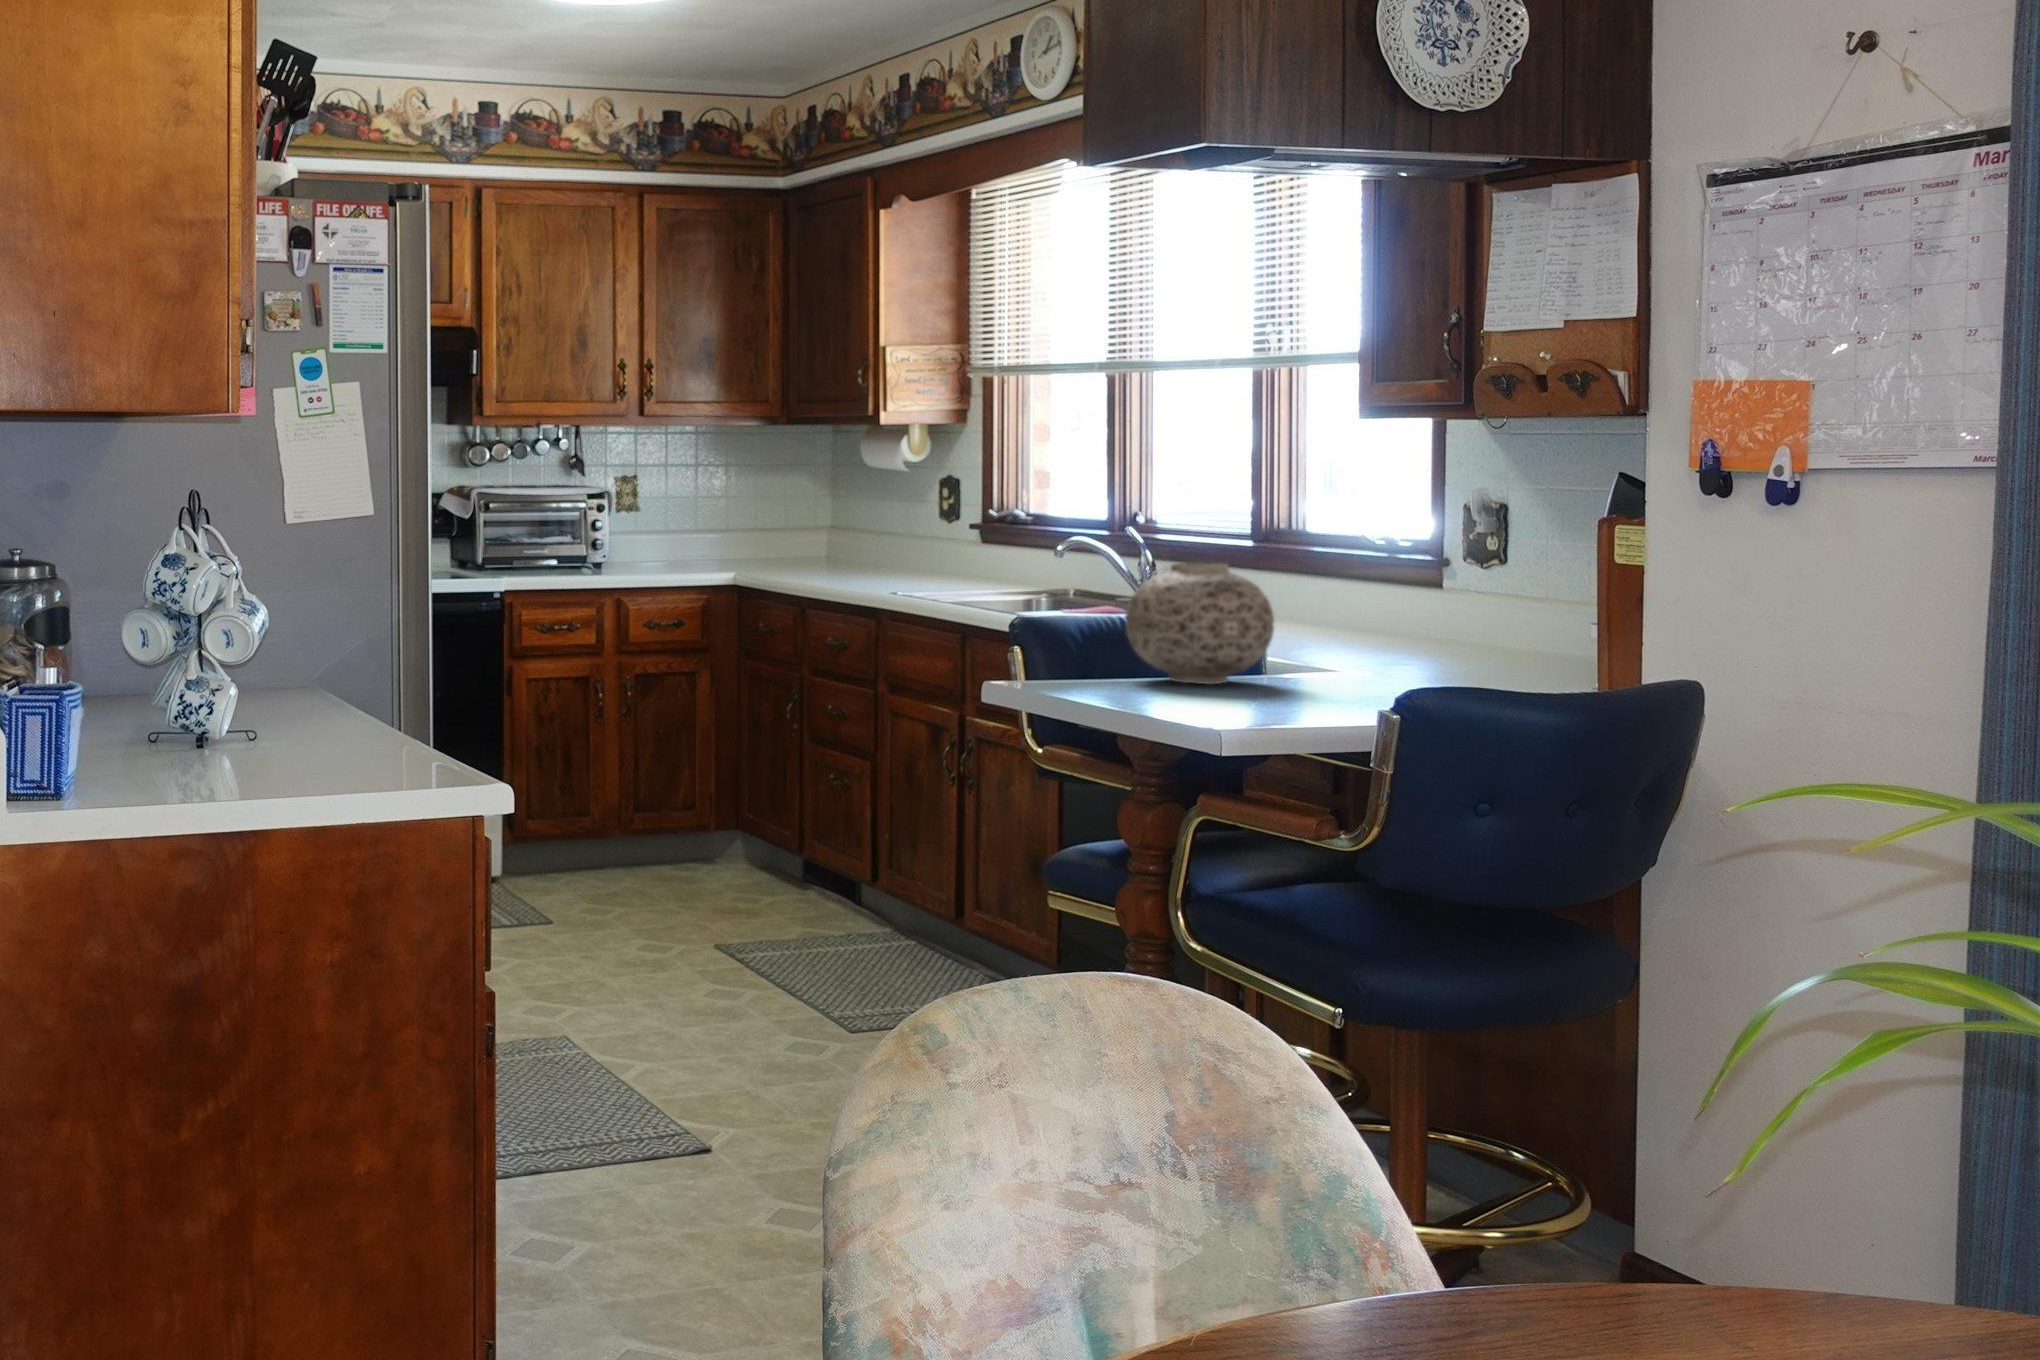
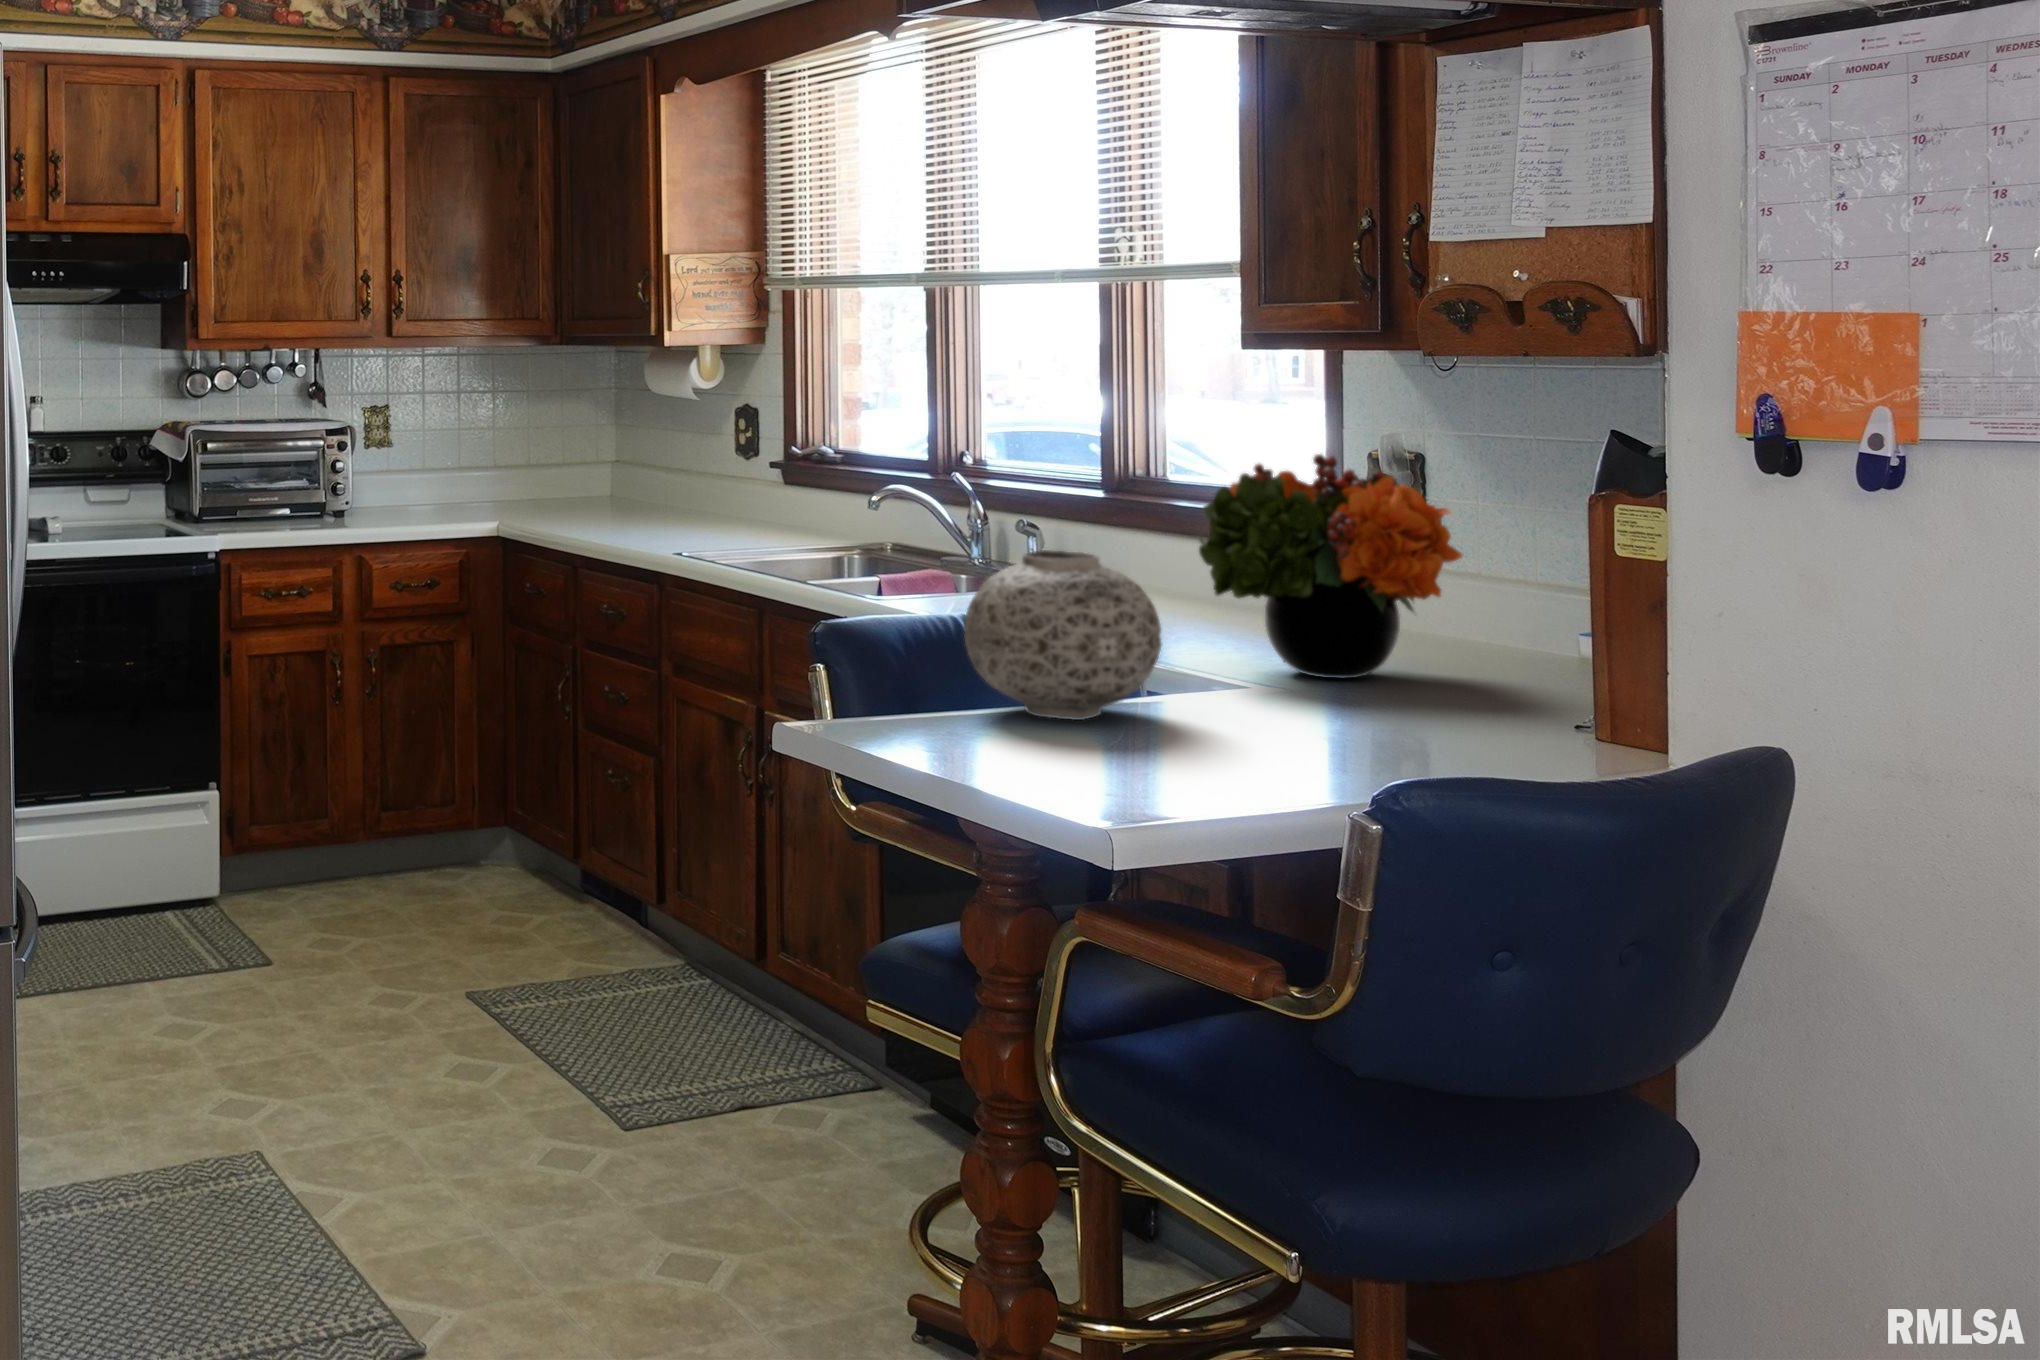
flower arrangement: none [1308,498,1522,670] -> present [1199,454,1463,678]

